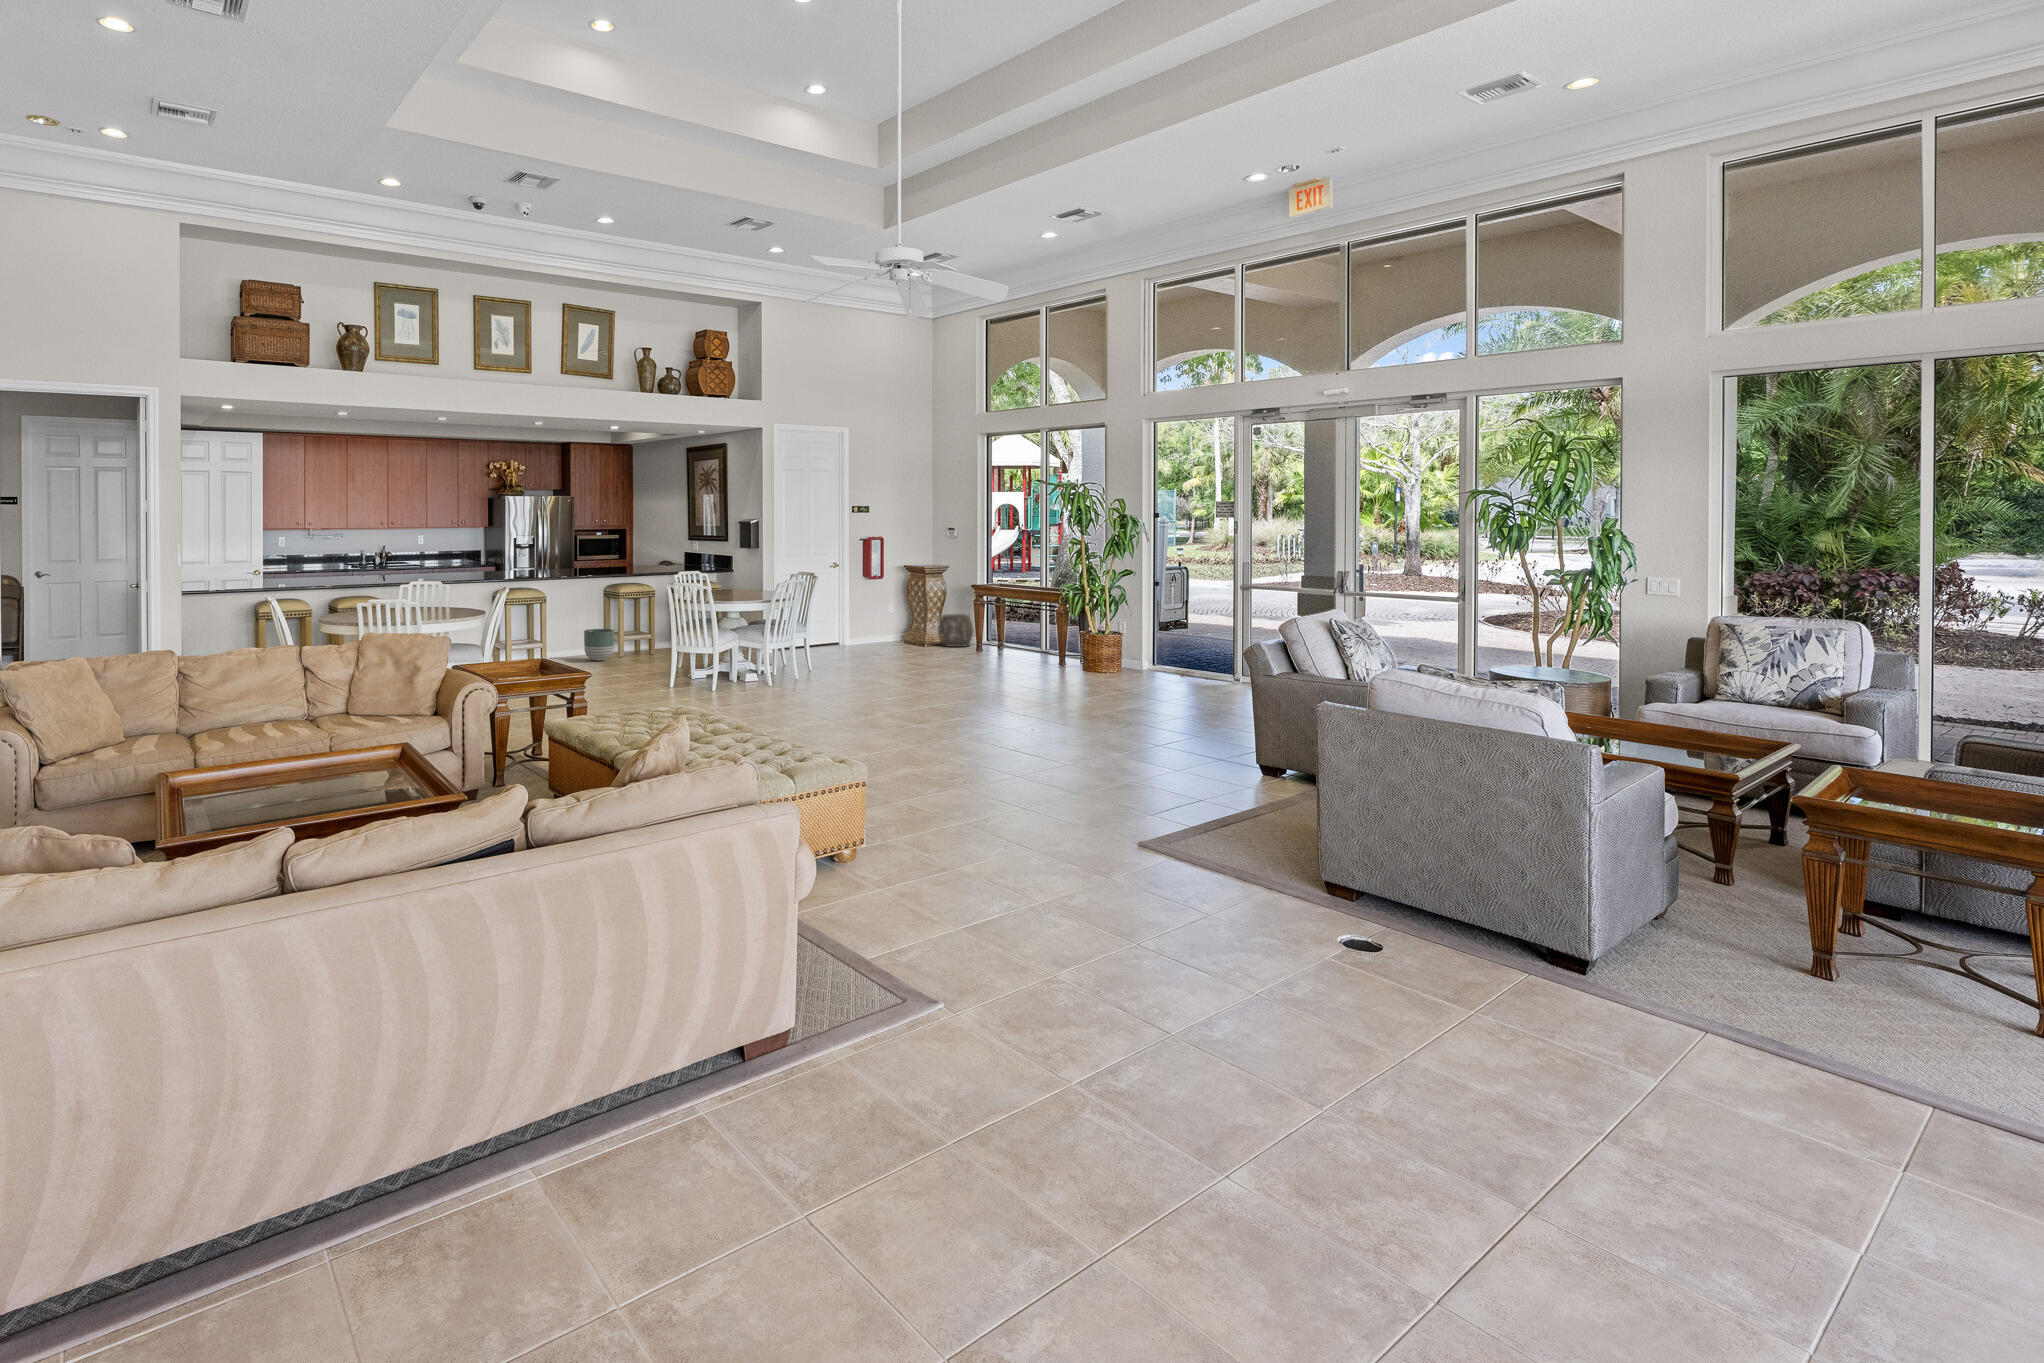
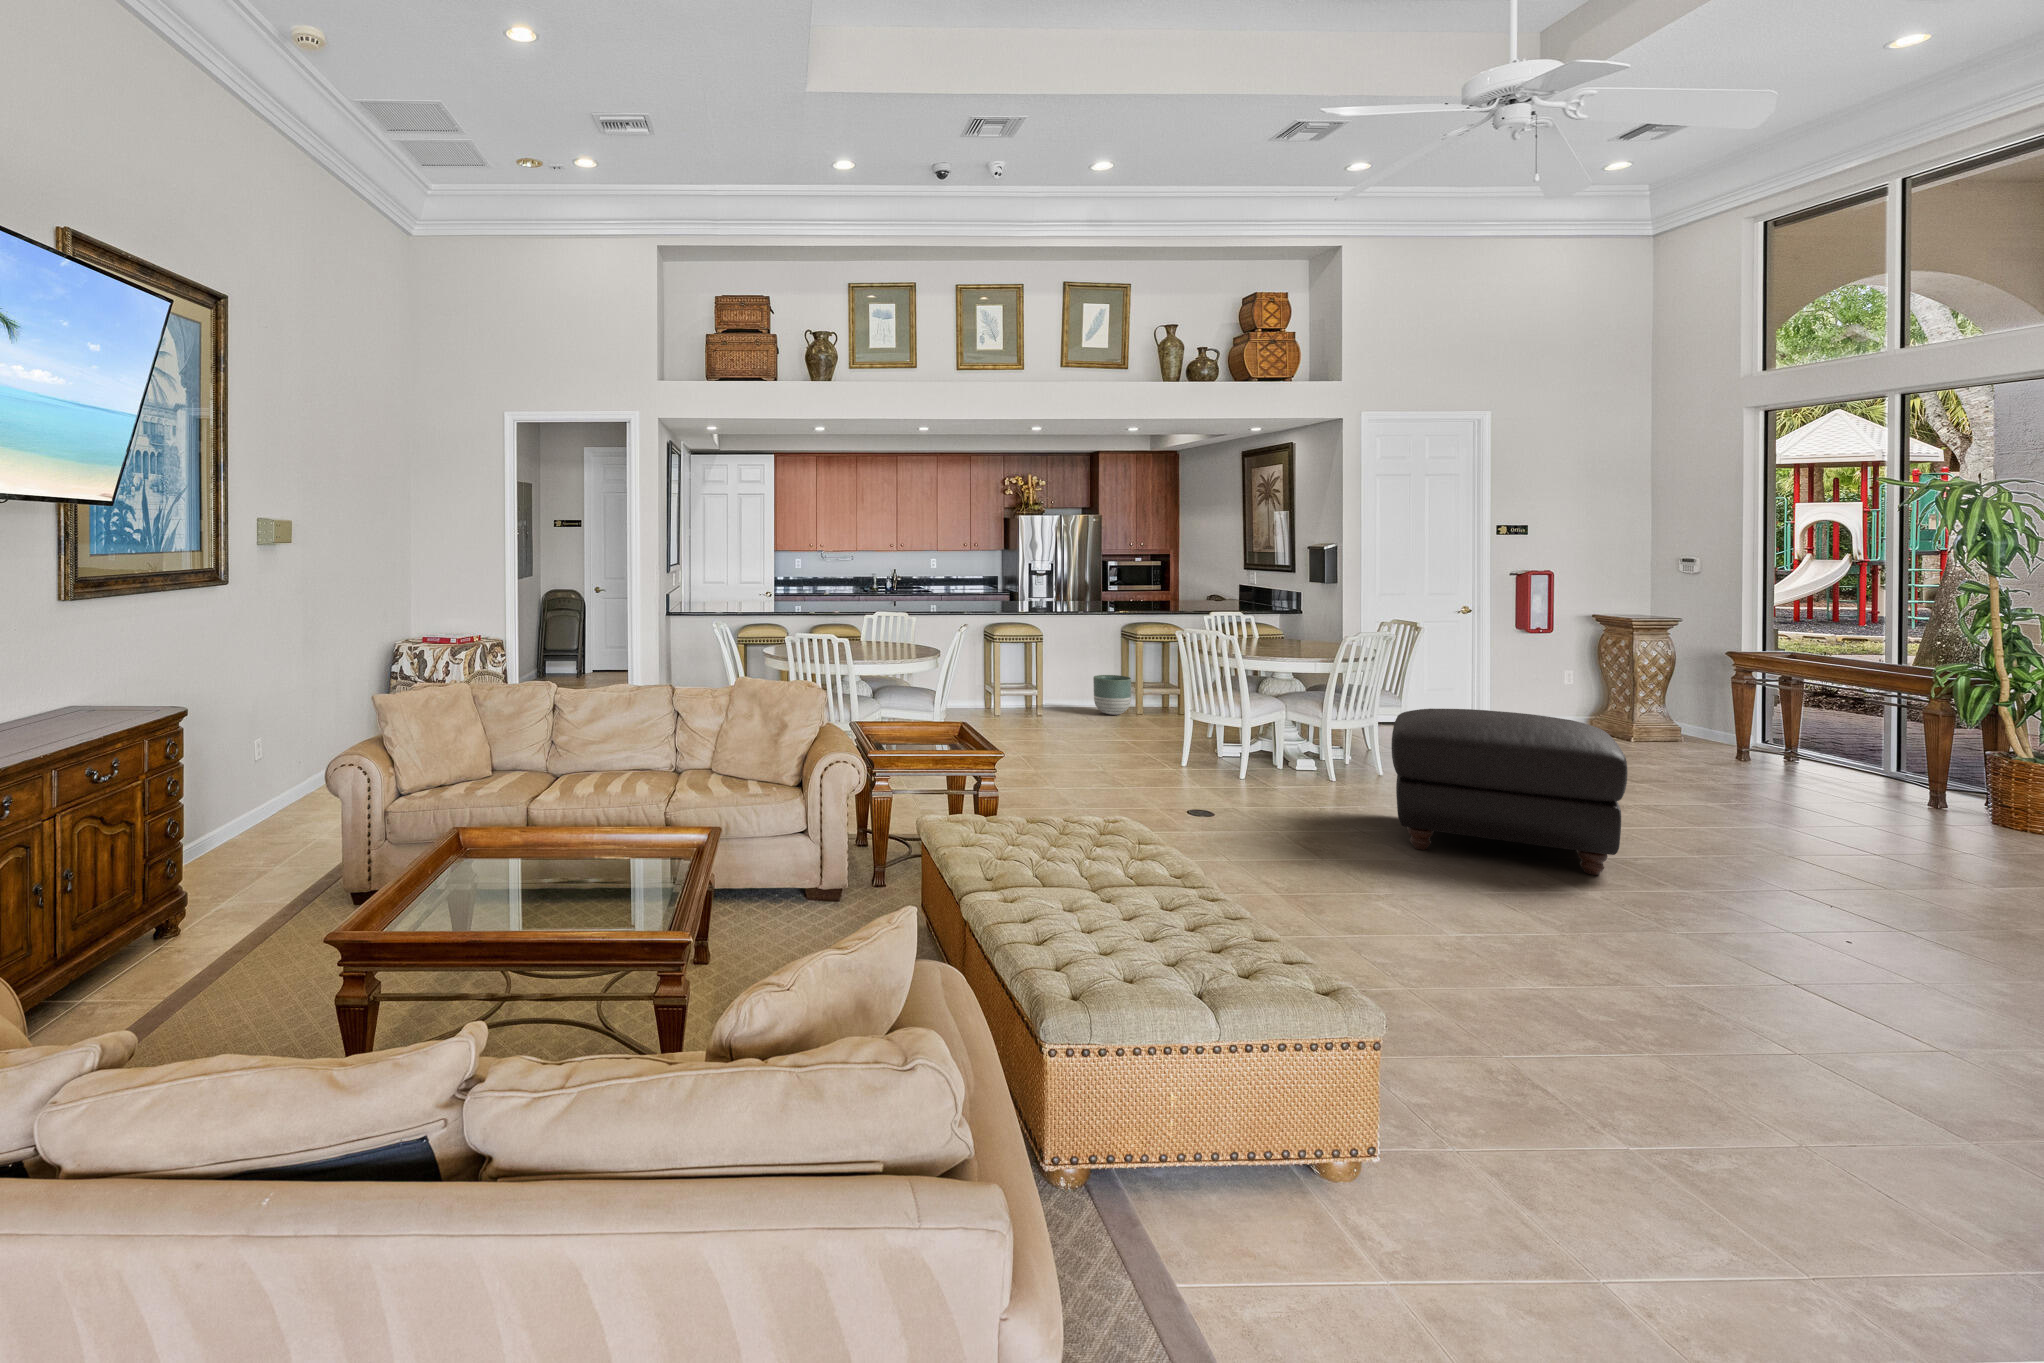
woven basket: present [938,614,973,647] -> none [1657,693,1732,748]
ottoman: none [816,622,935,710] -> present [1391,709,1627,875]

